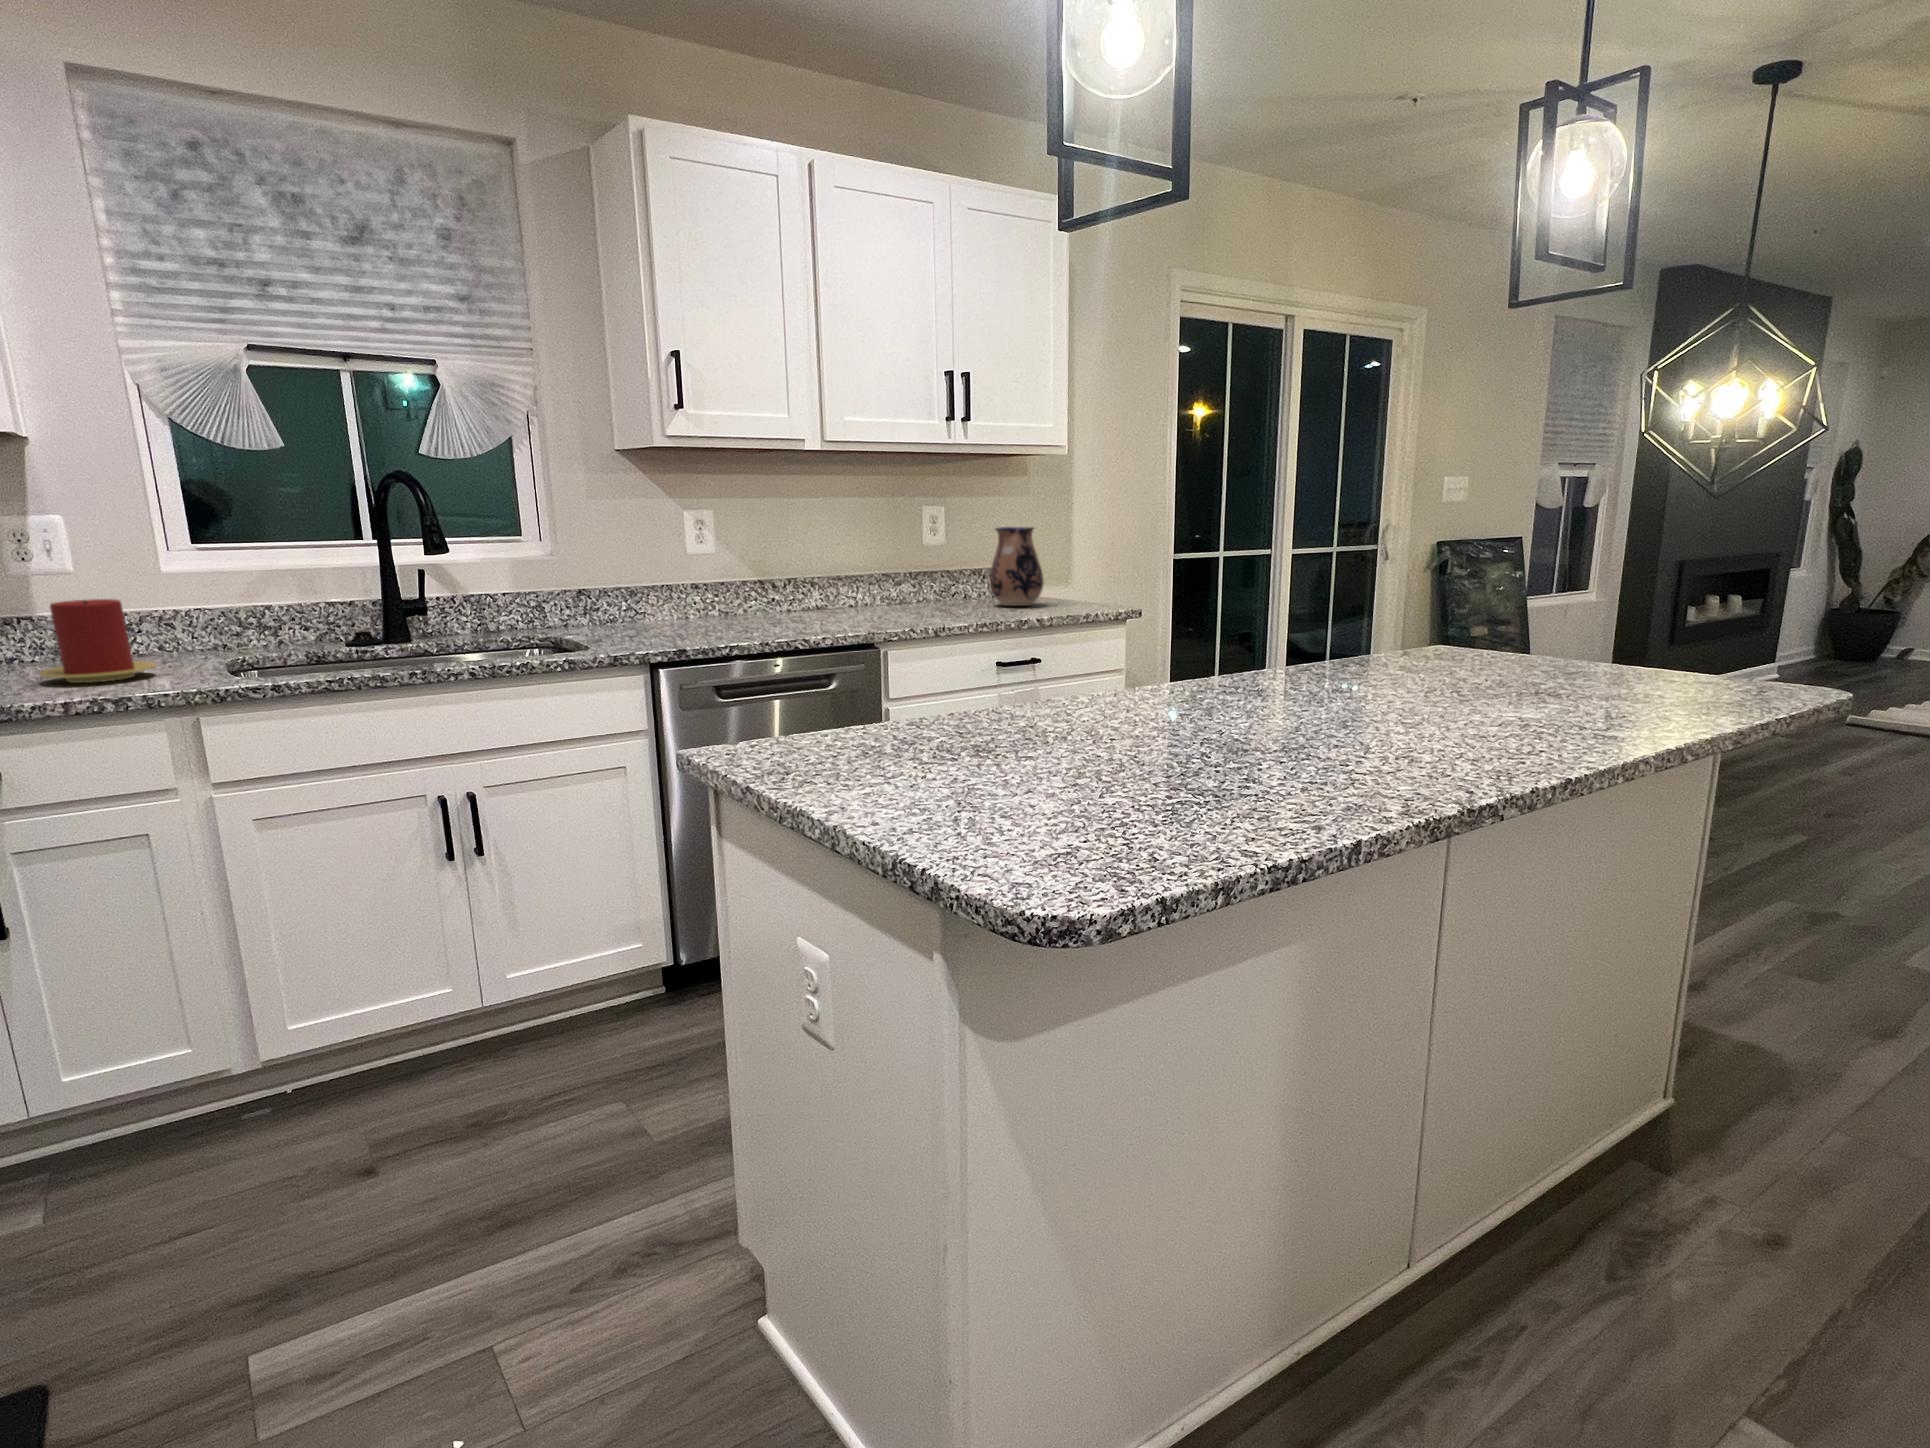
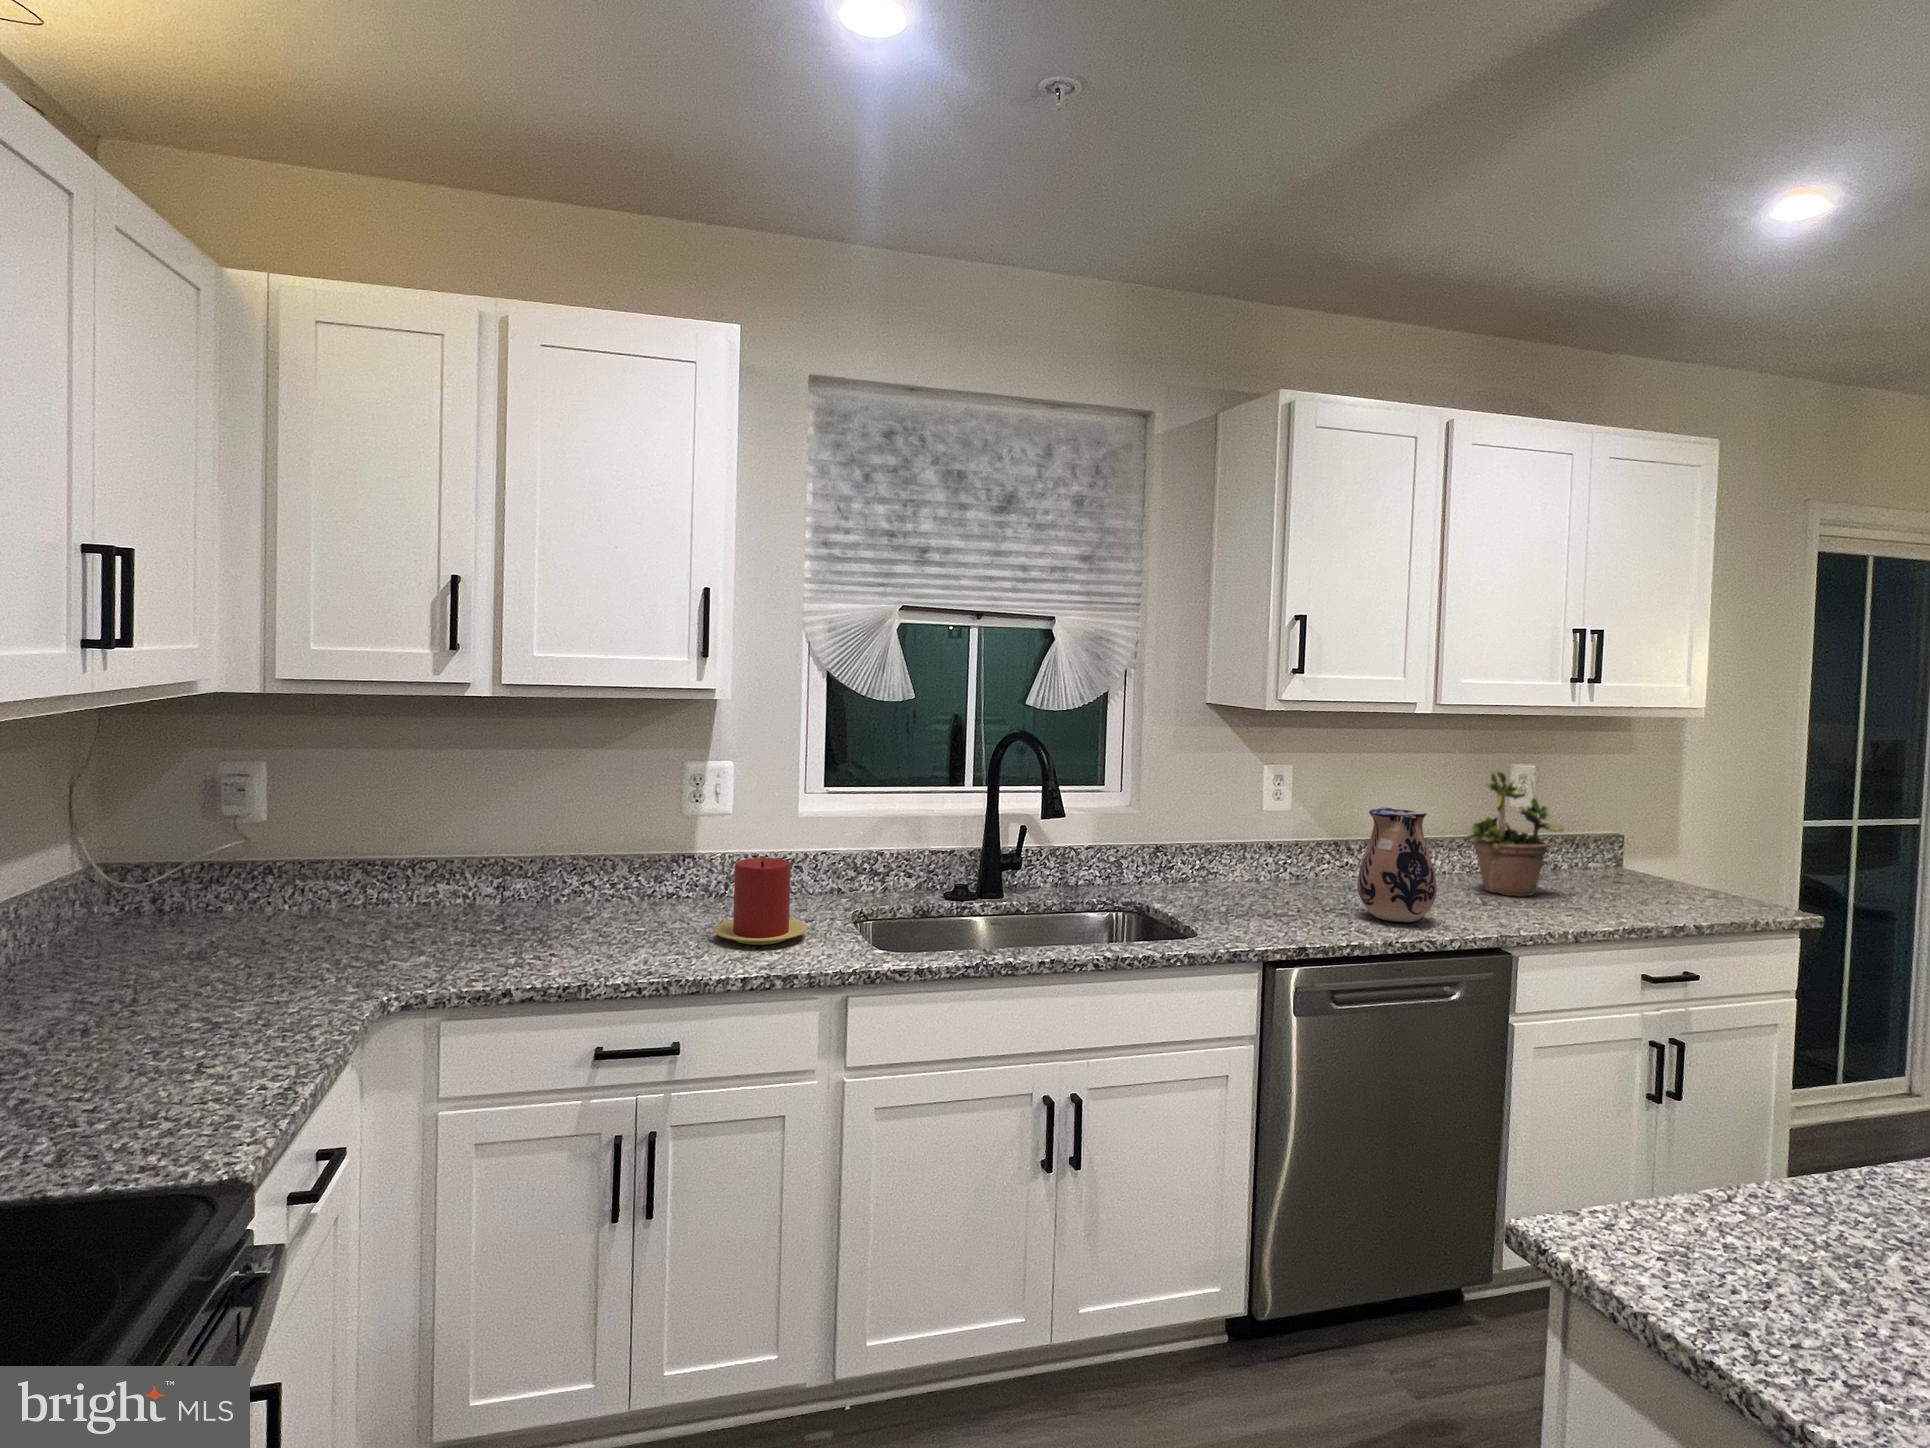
potted plant: none [869,495,949,613] -> present [1466,772,1563,897]
ceramic pitcher: present [990,527,1044,606] -> present [1357,807,1437,922]

